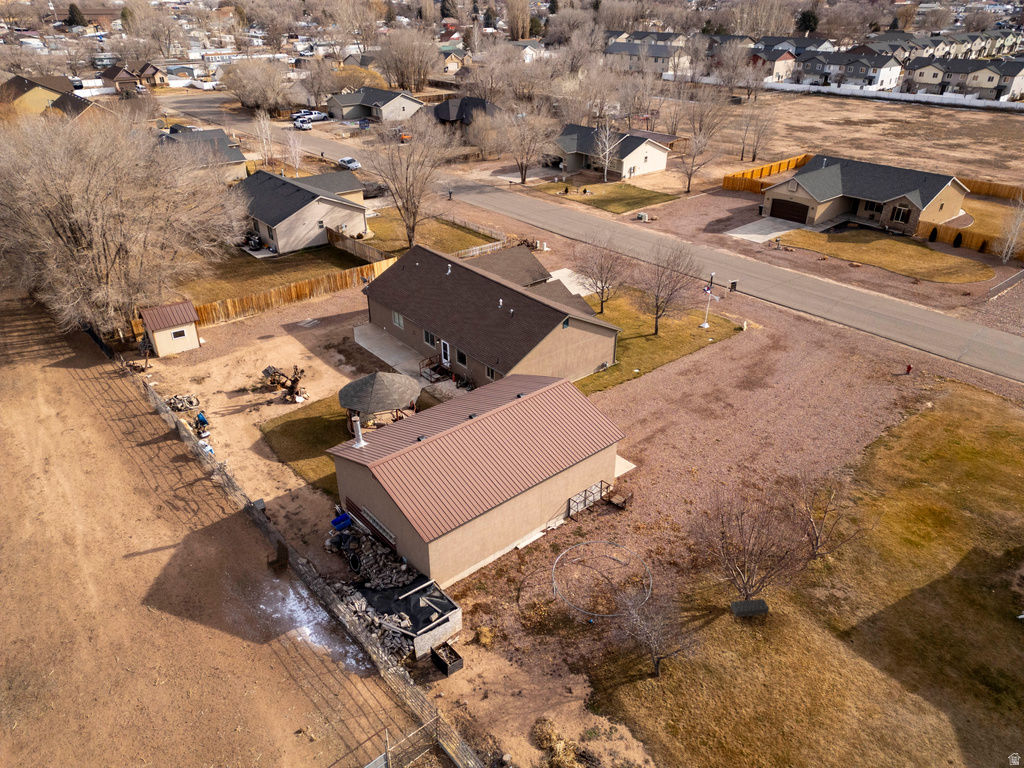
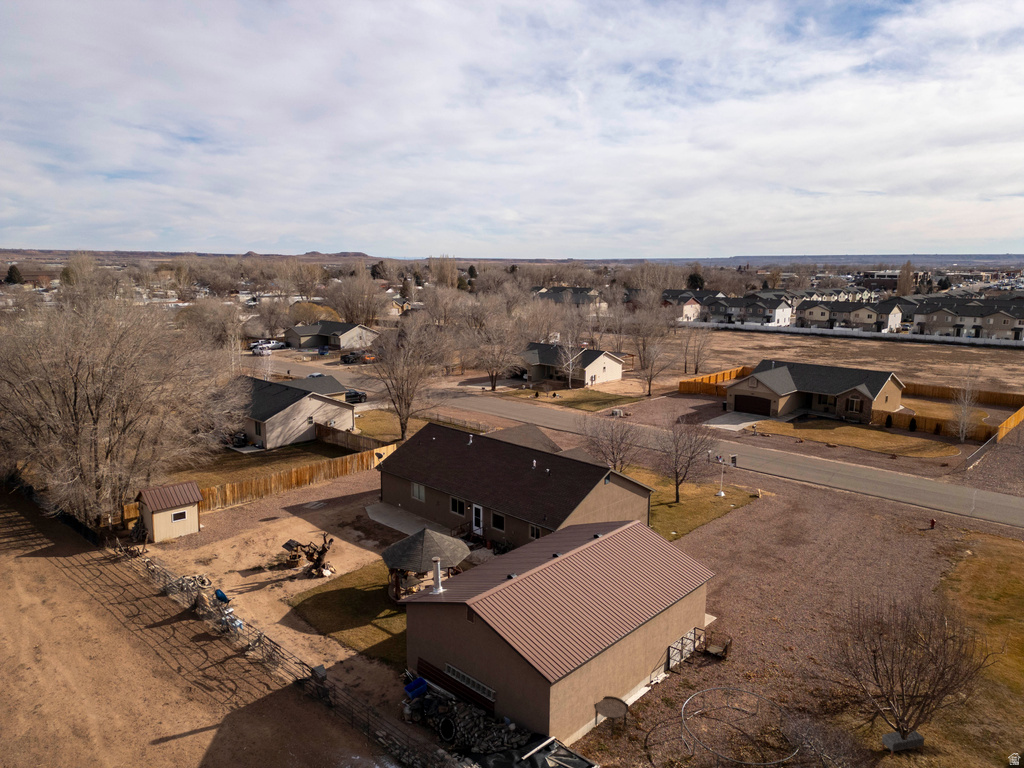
lounge chair: present [264,540,293,578] -> none [340,704,374,755]
round table: none [482,545,512,579] -> present [594,696,628,735]

